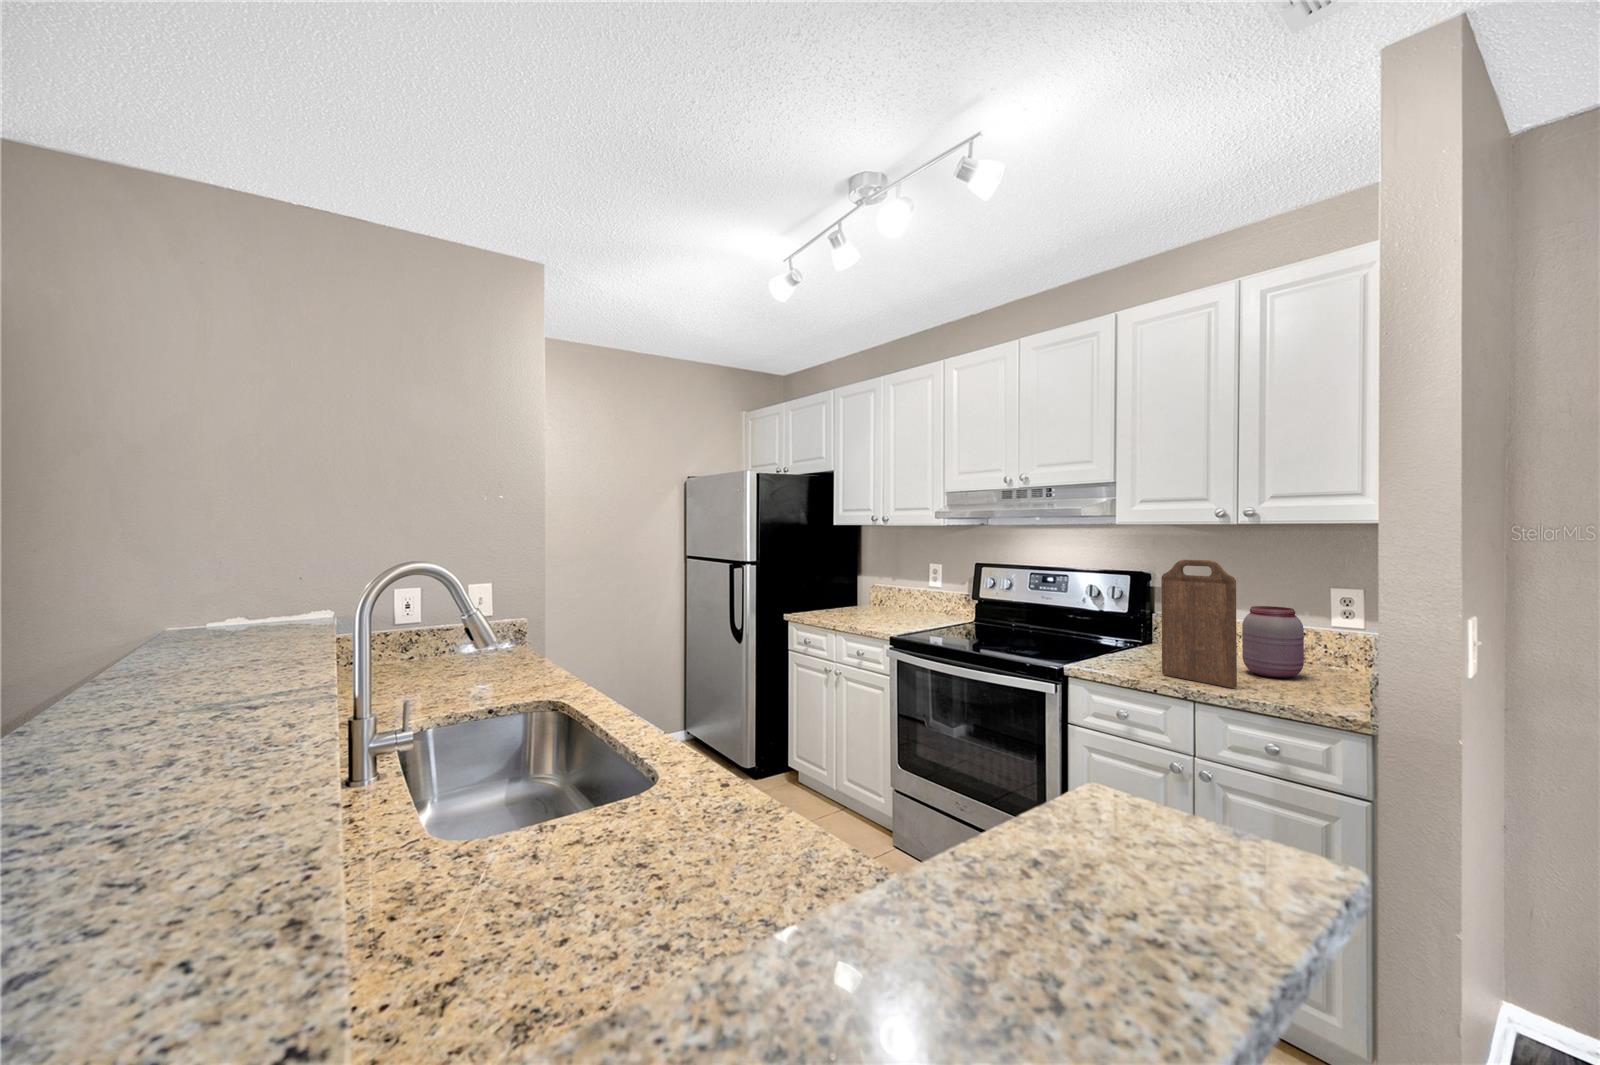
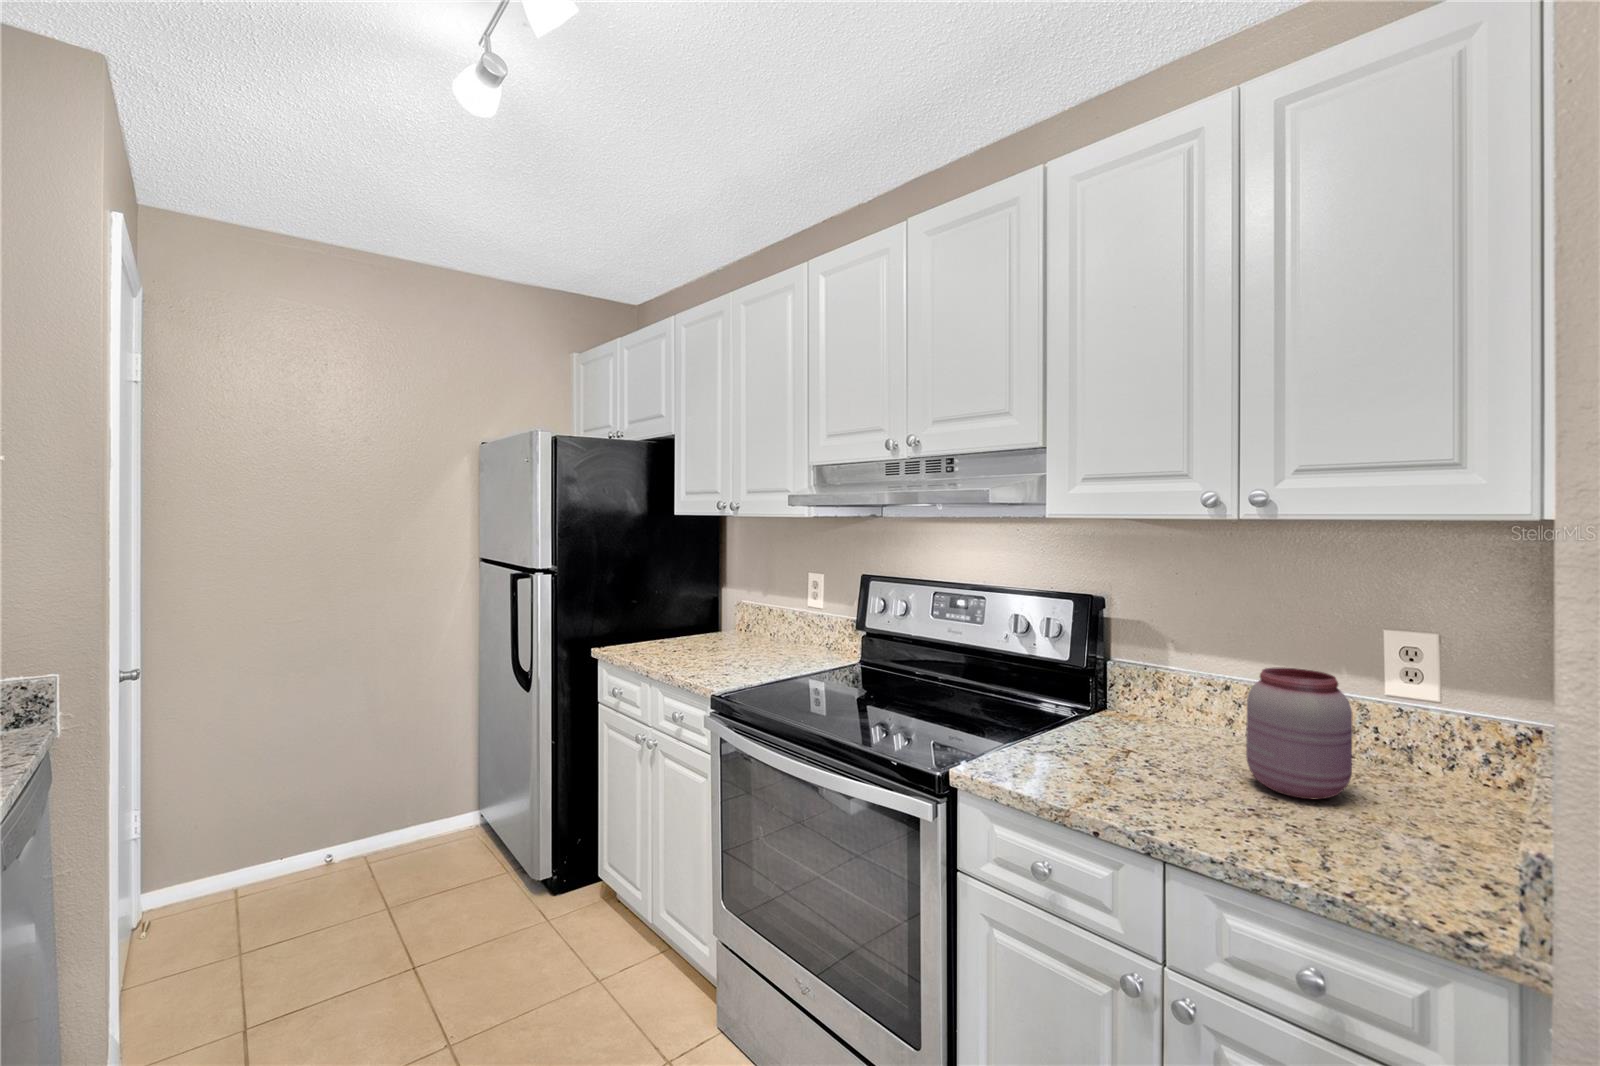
cutting board: present [1161,560,1237,688] -> none [1110,591,1242,836]

